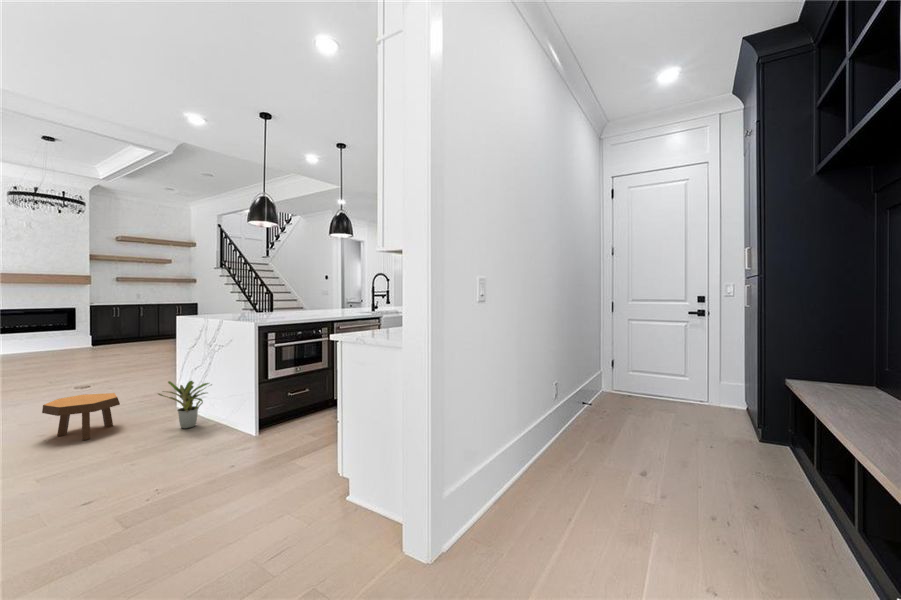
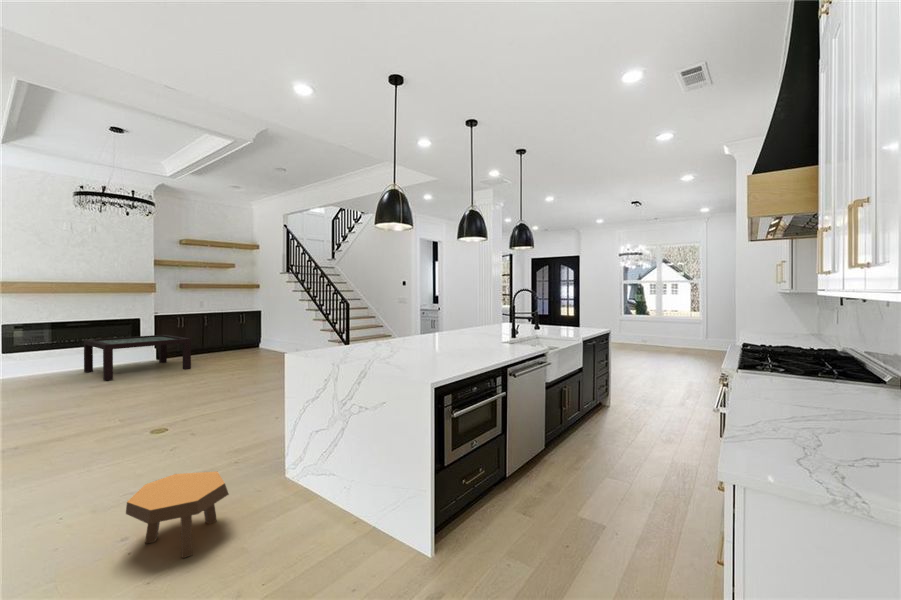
coffee table: none [19,322,123,360] -> present [84,335,191,380]
potted plant: present [159,381,209,429] -> none [280,460,355,534]

